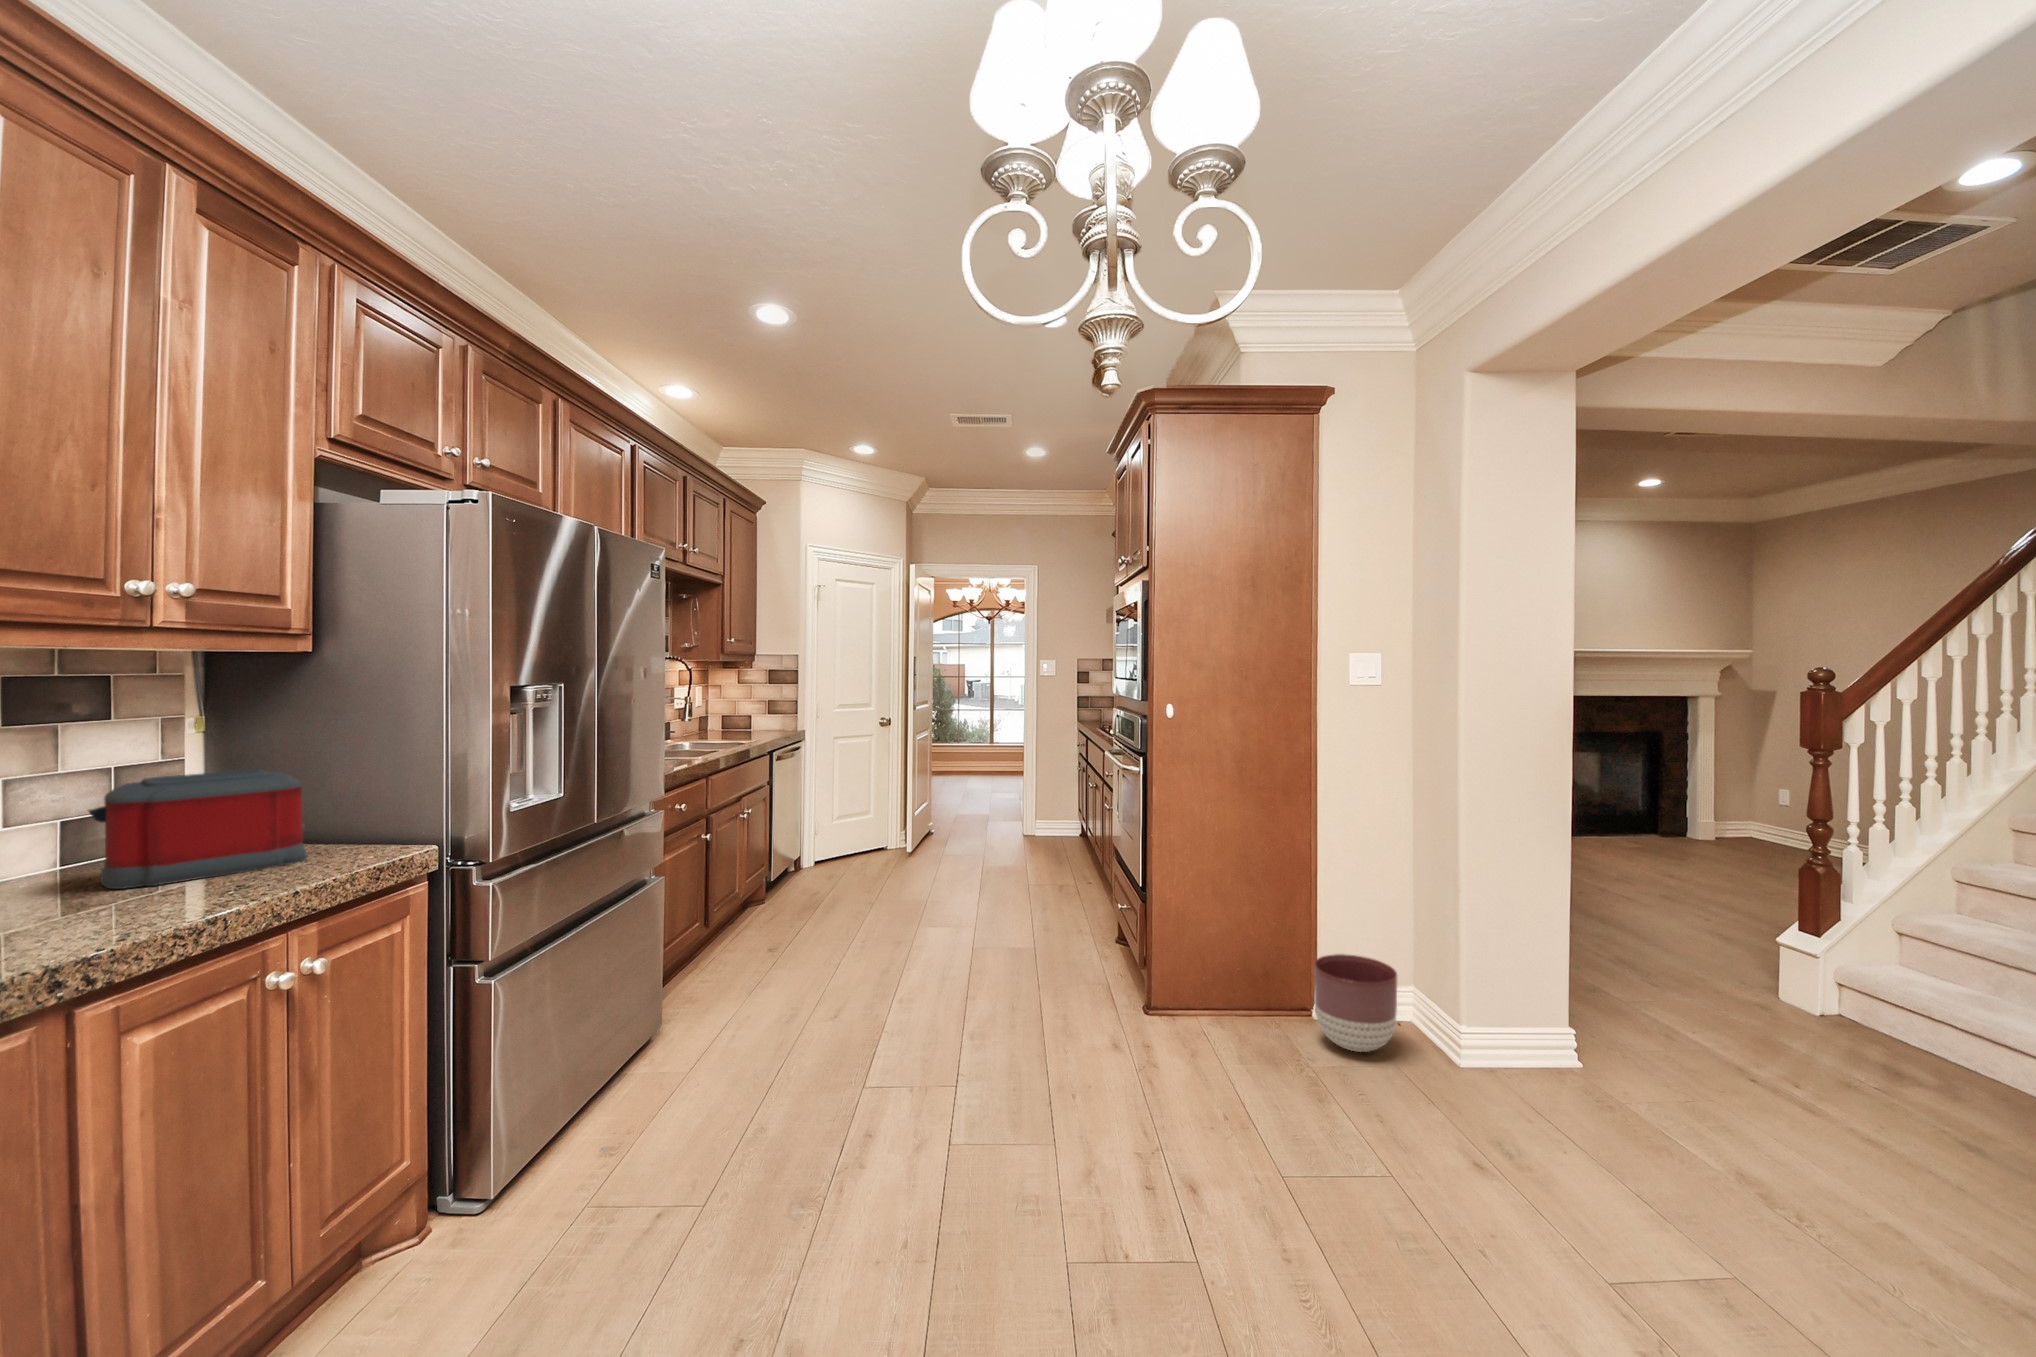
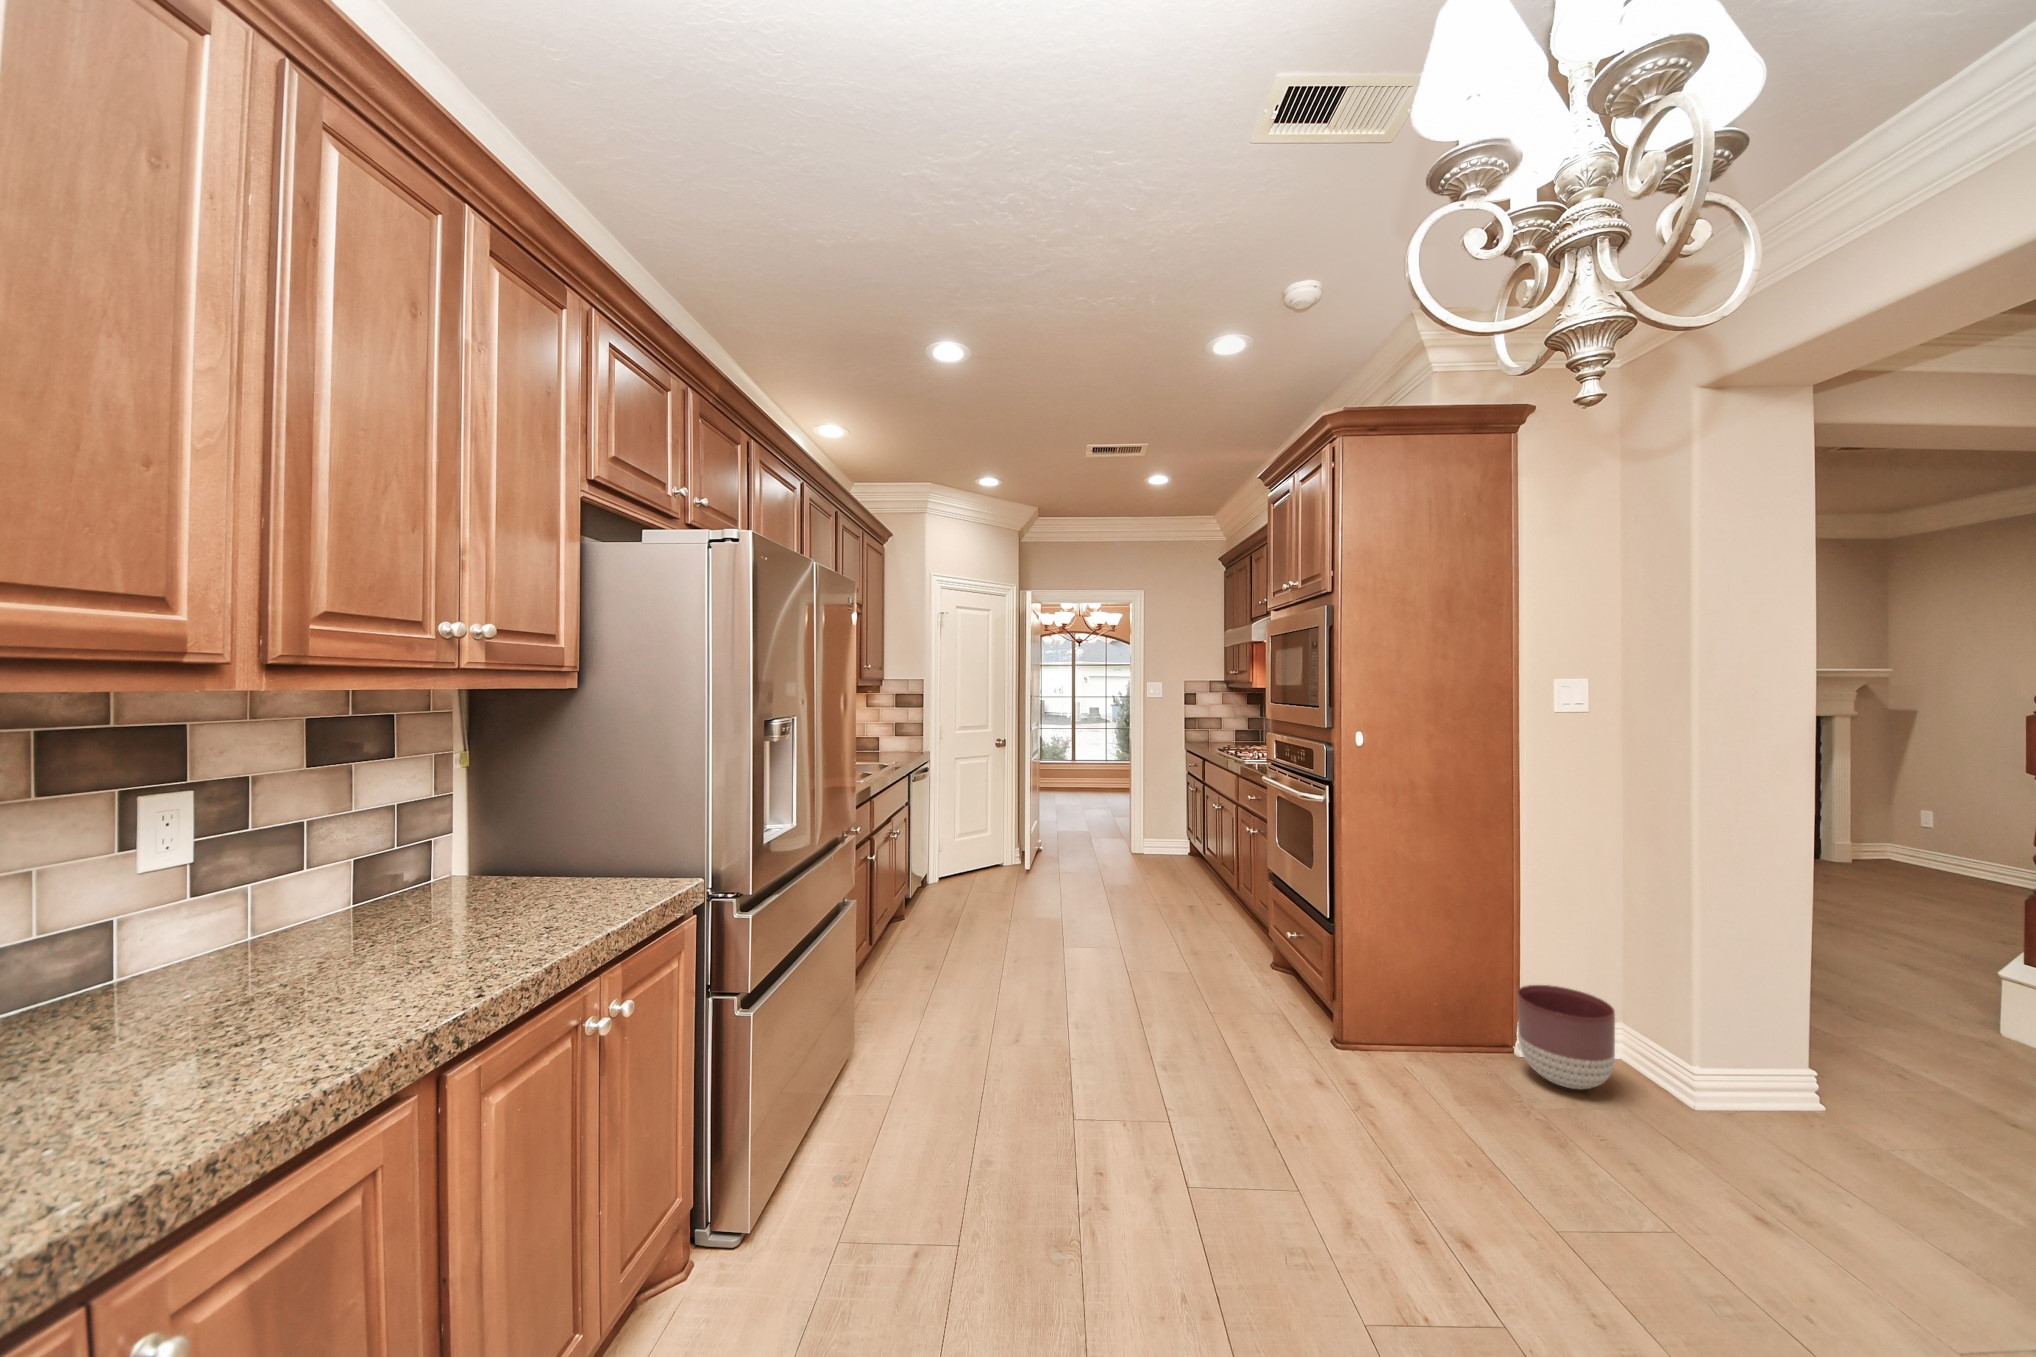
toaster: present [89,770,306,889] -> none [398,804,586,930]

